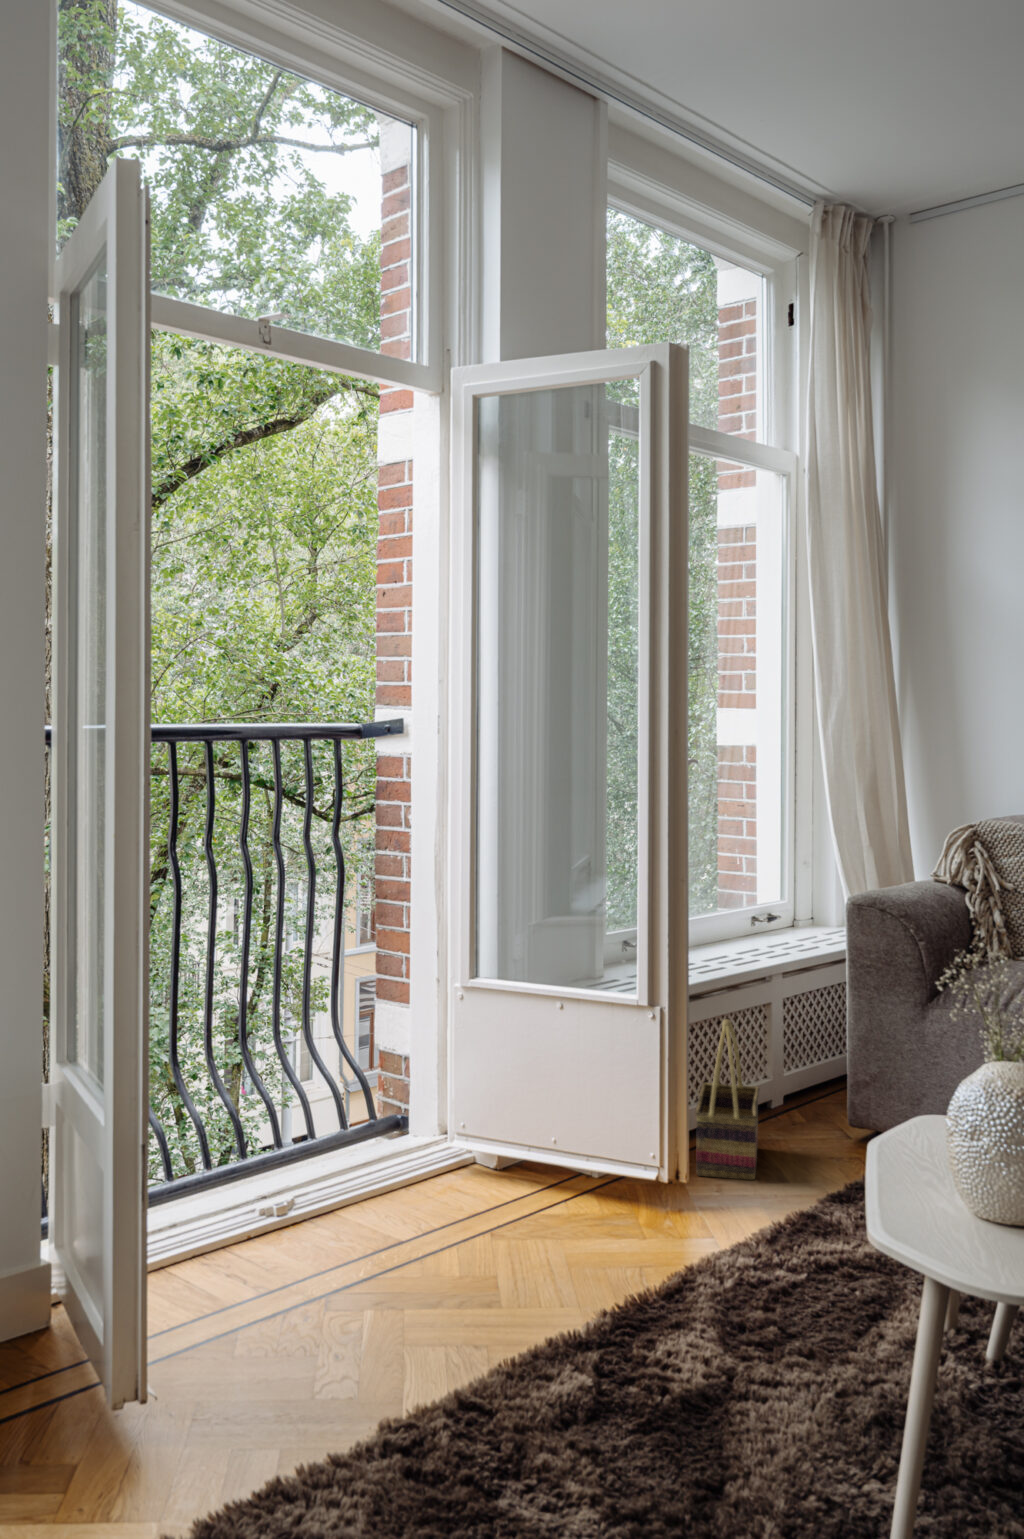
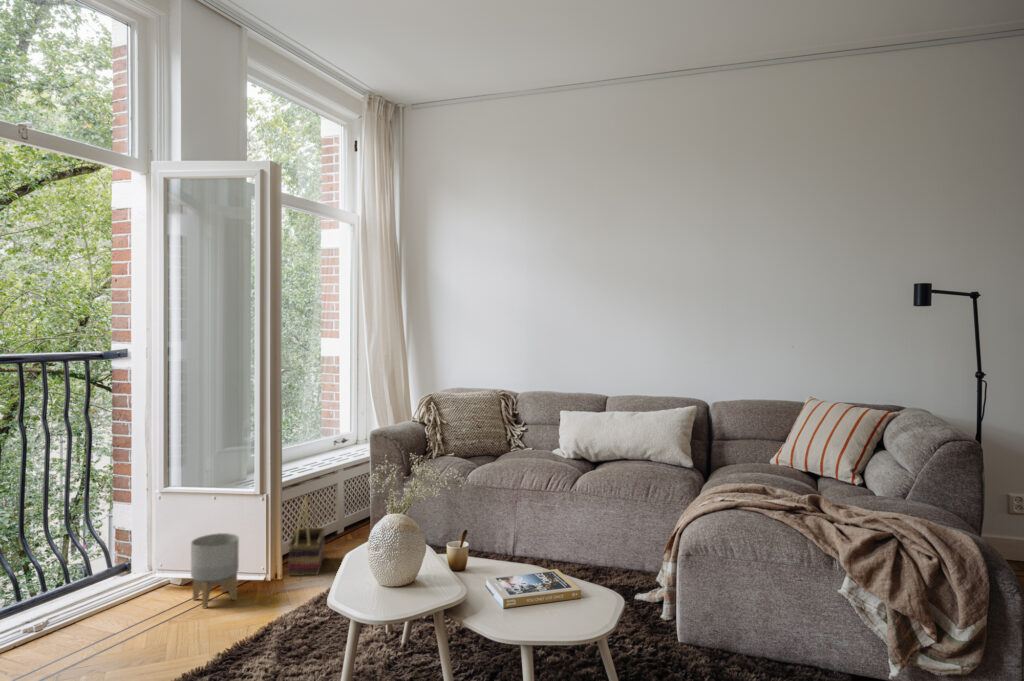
planter: none [526,1075,610,1217] -> present [191,533,239,608]

